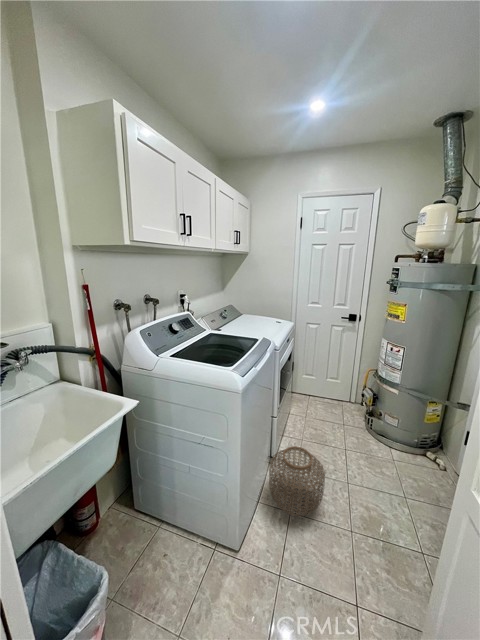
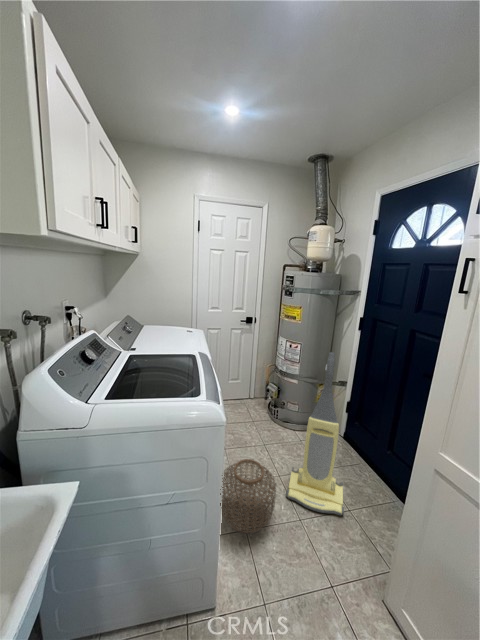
vacuum cleaner: none [346,358,424,554] -> present [286,352,344,515]

